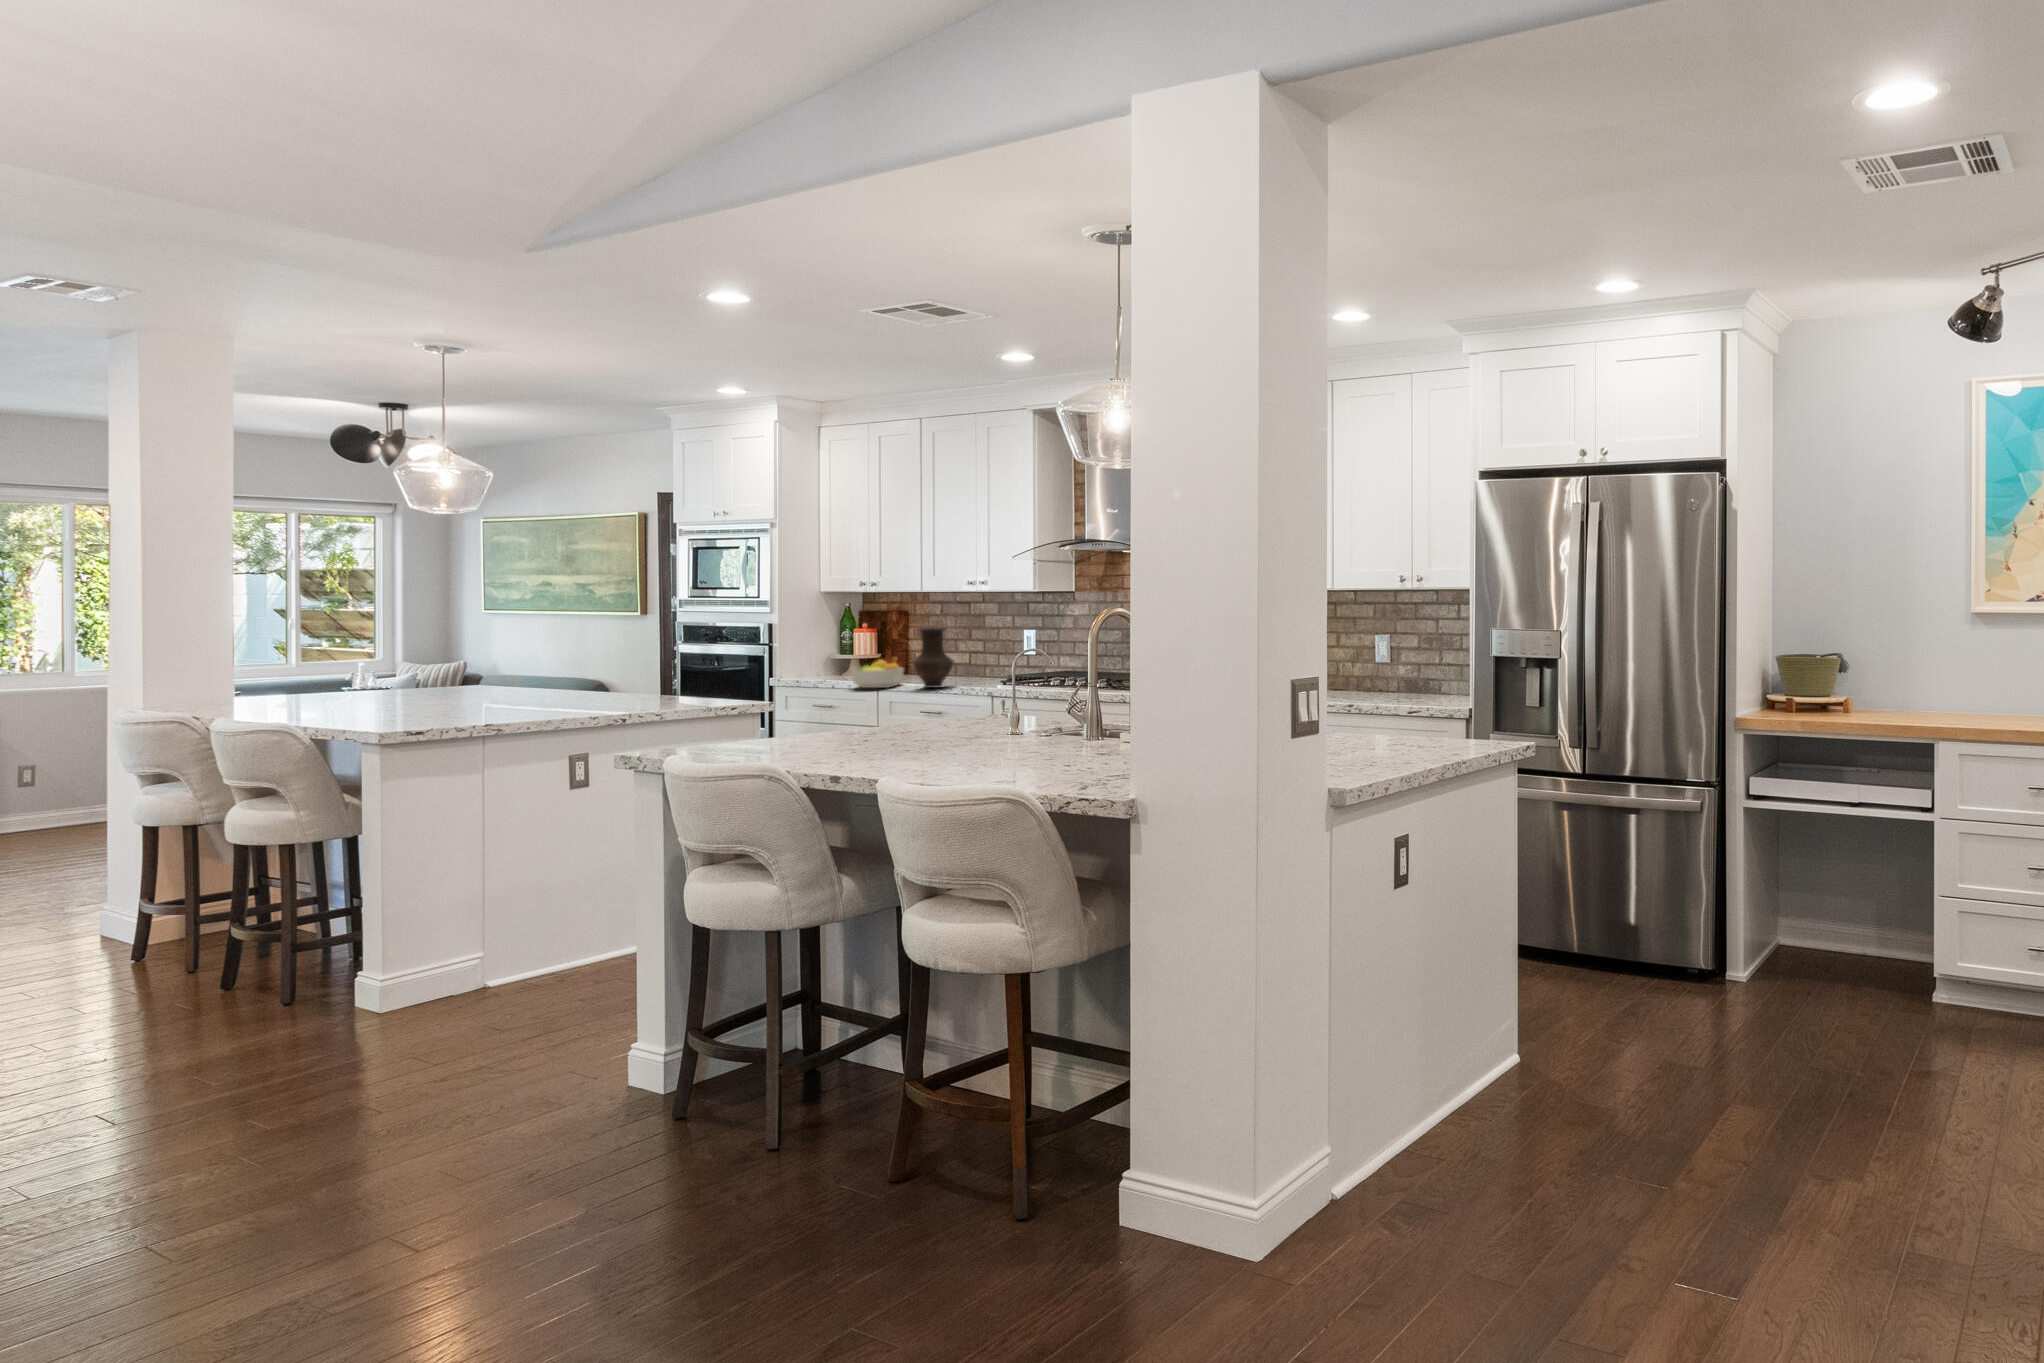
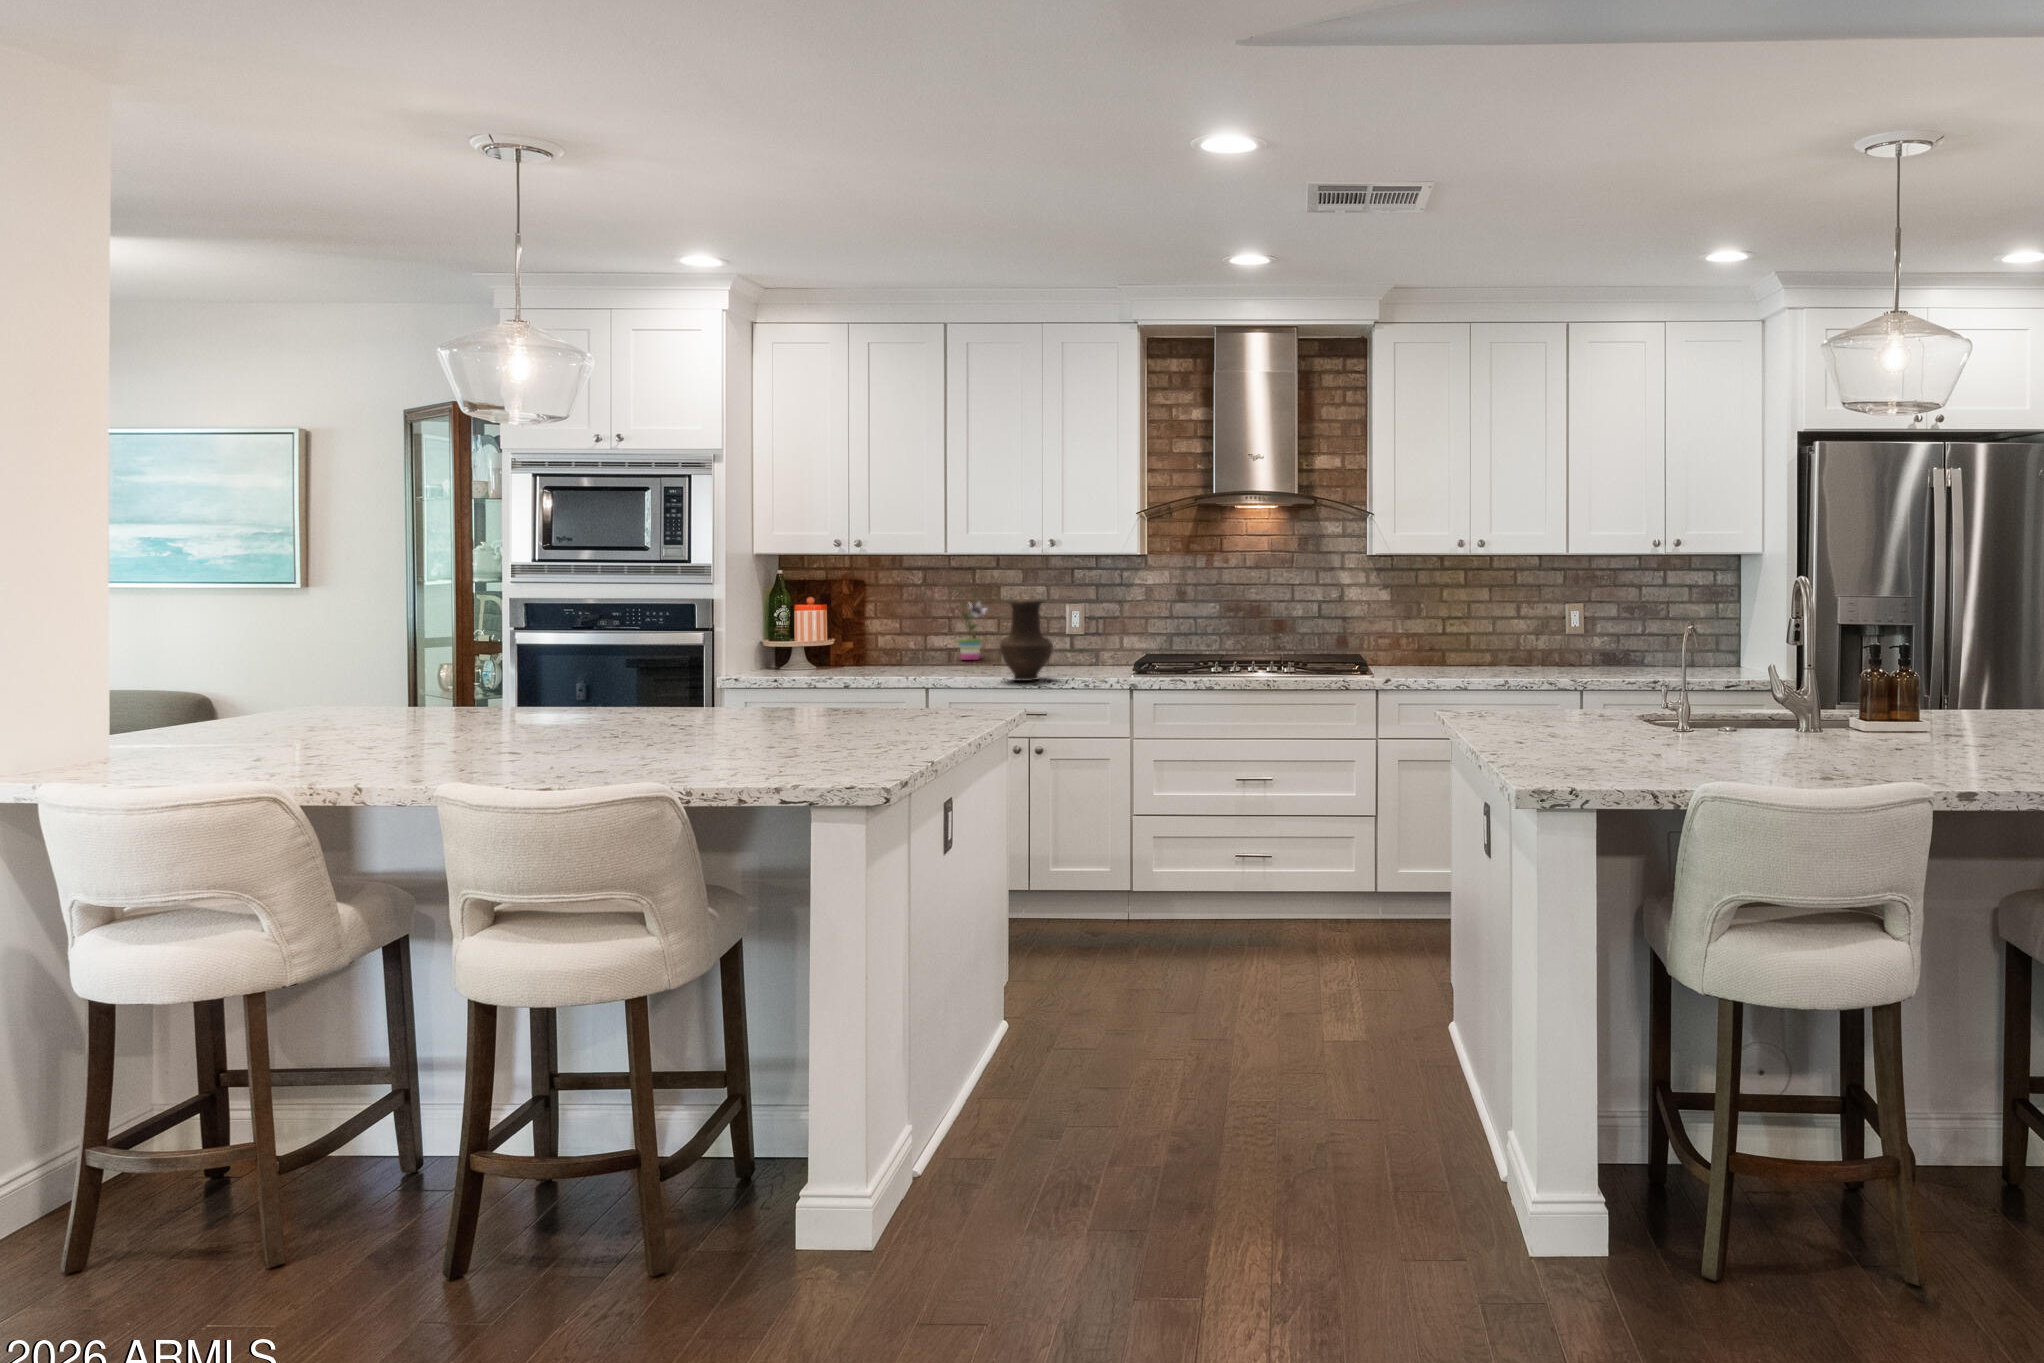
potted plant: none [958,616,984,672] -> present [957,588,986,660]
fruit bowl: present [852,660,903,688] -> none [881,644,958,685]

